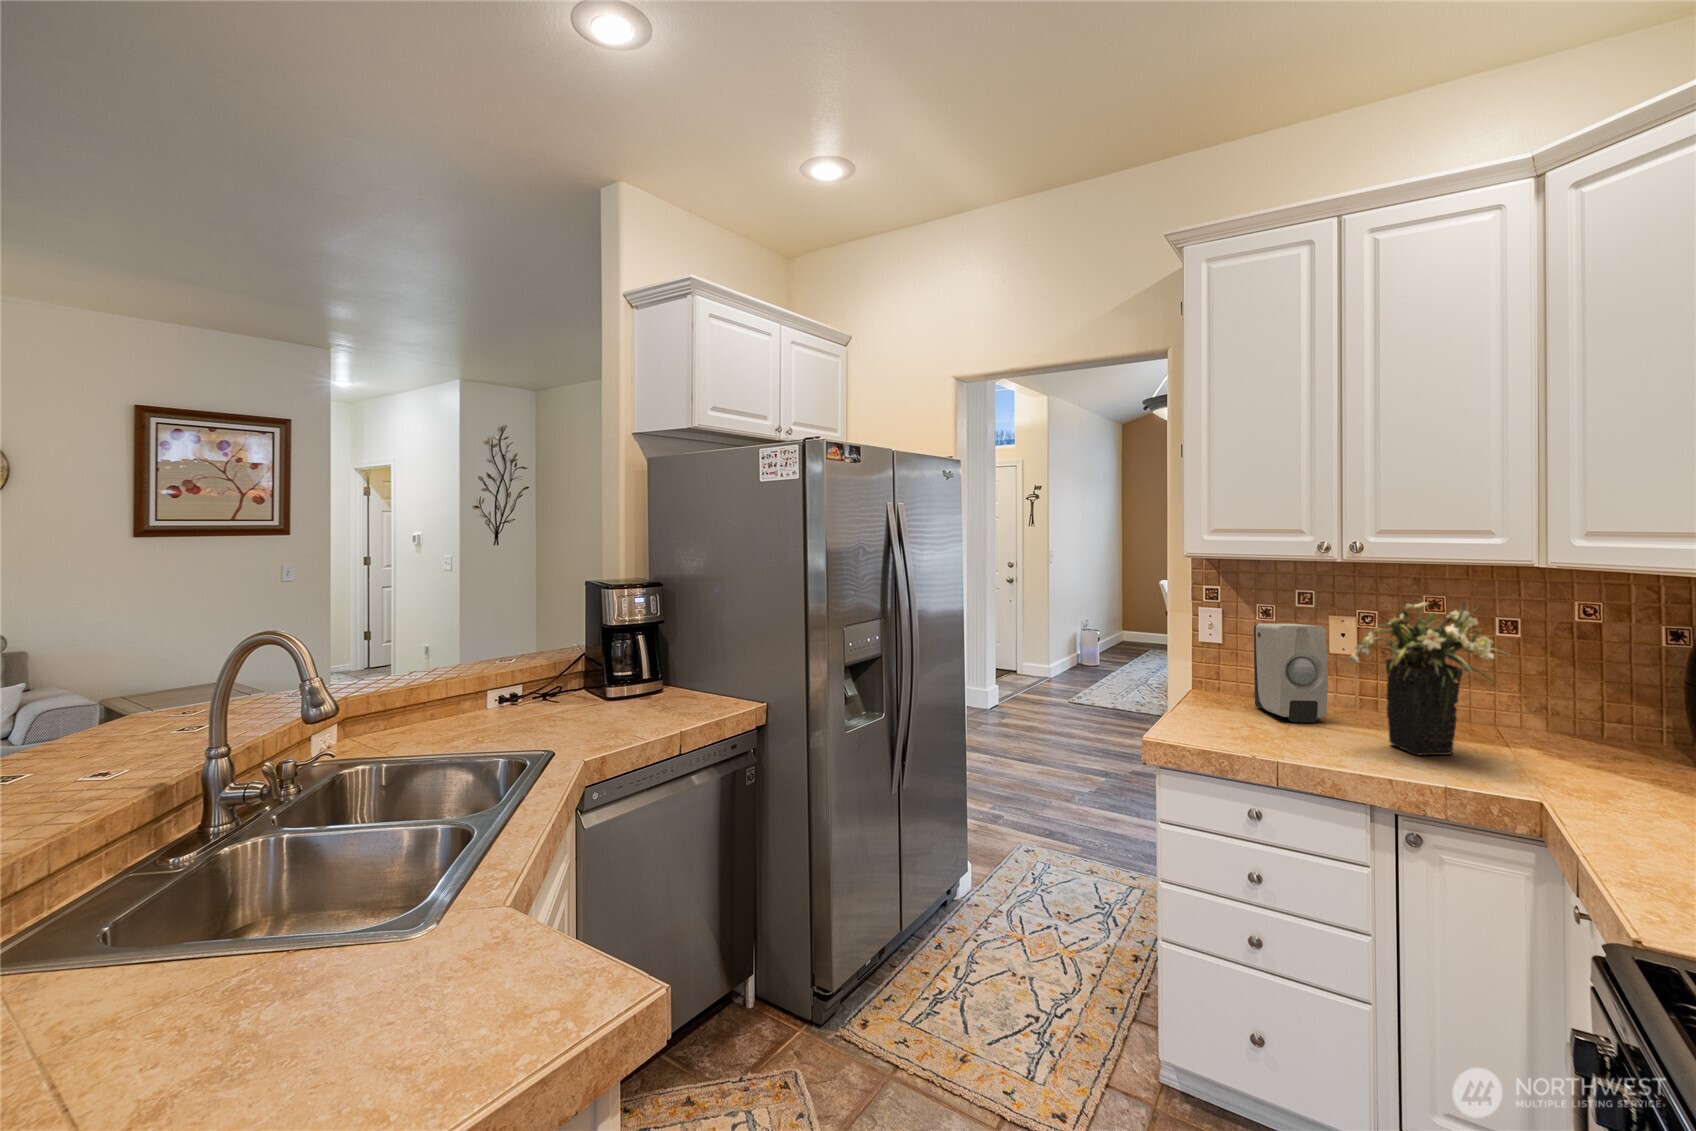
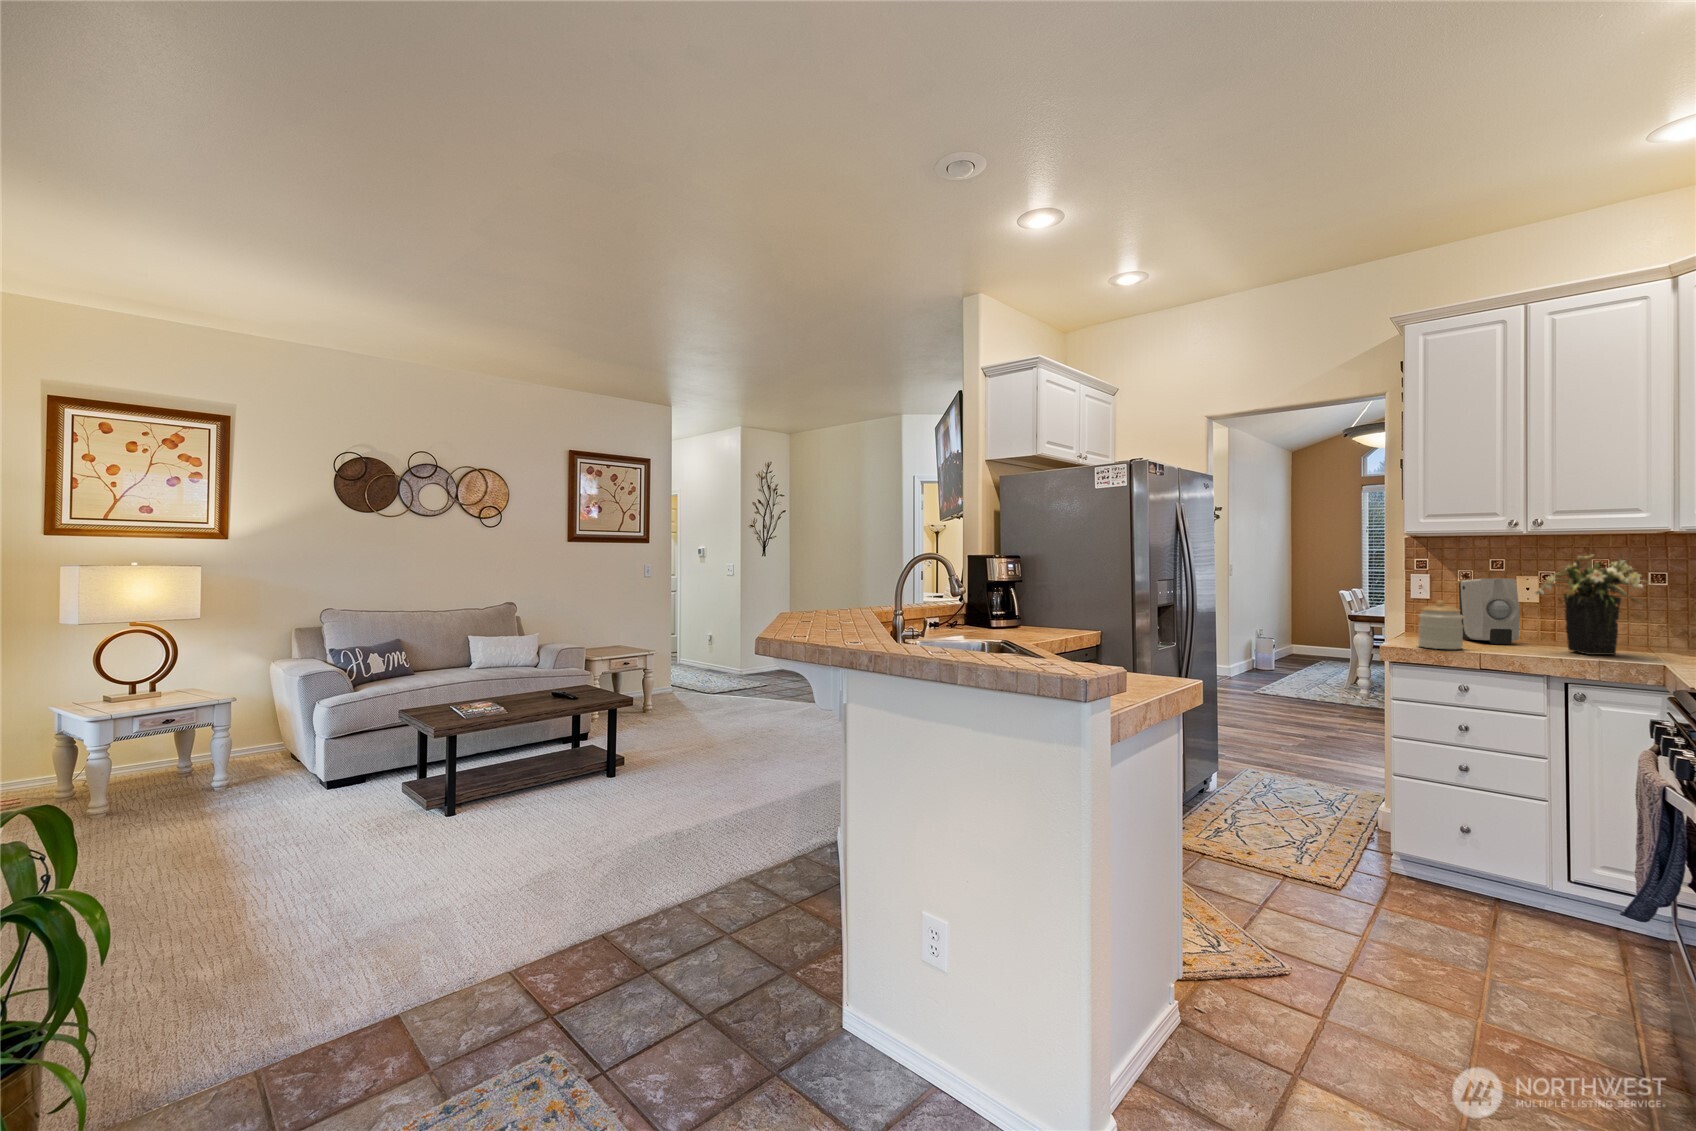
jar: none [1190,666,1250,744] -> present [1418,600,1463,649]

